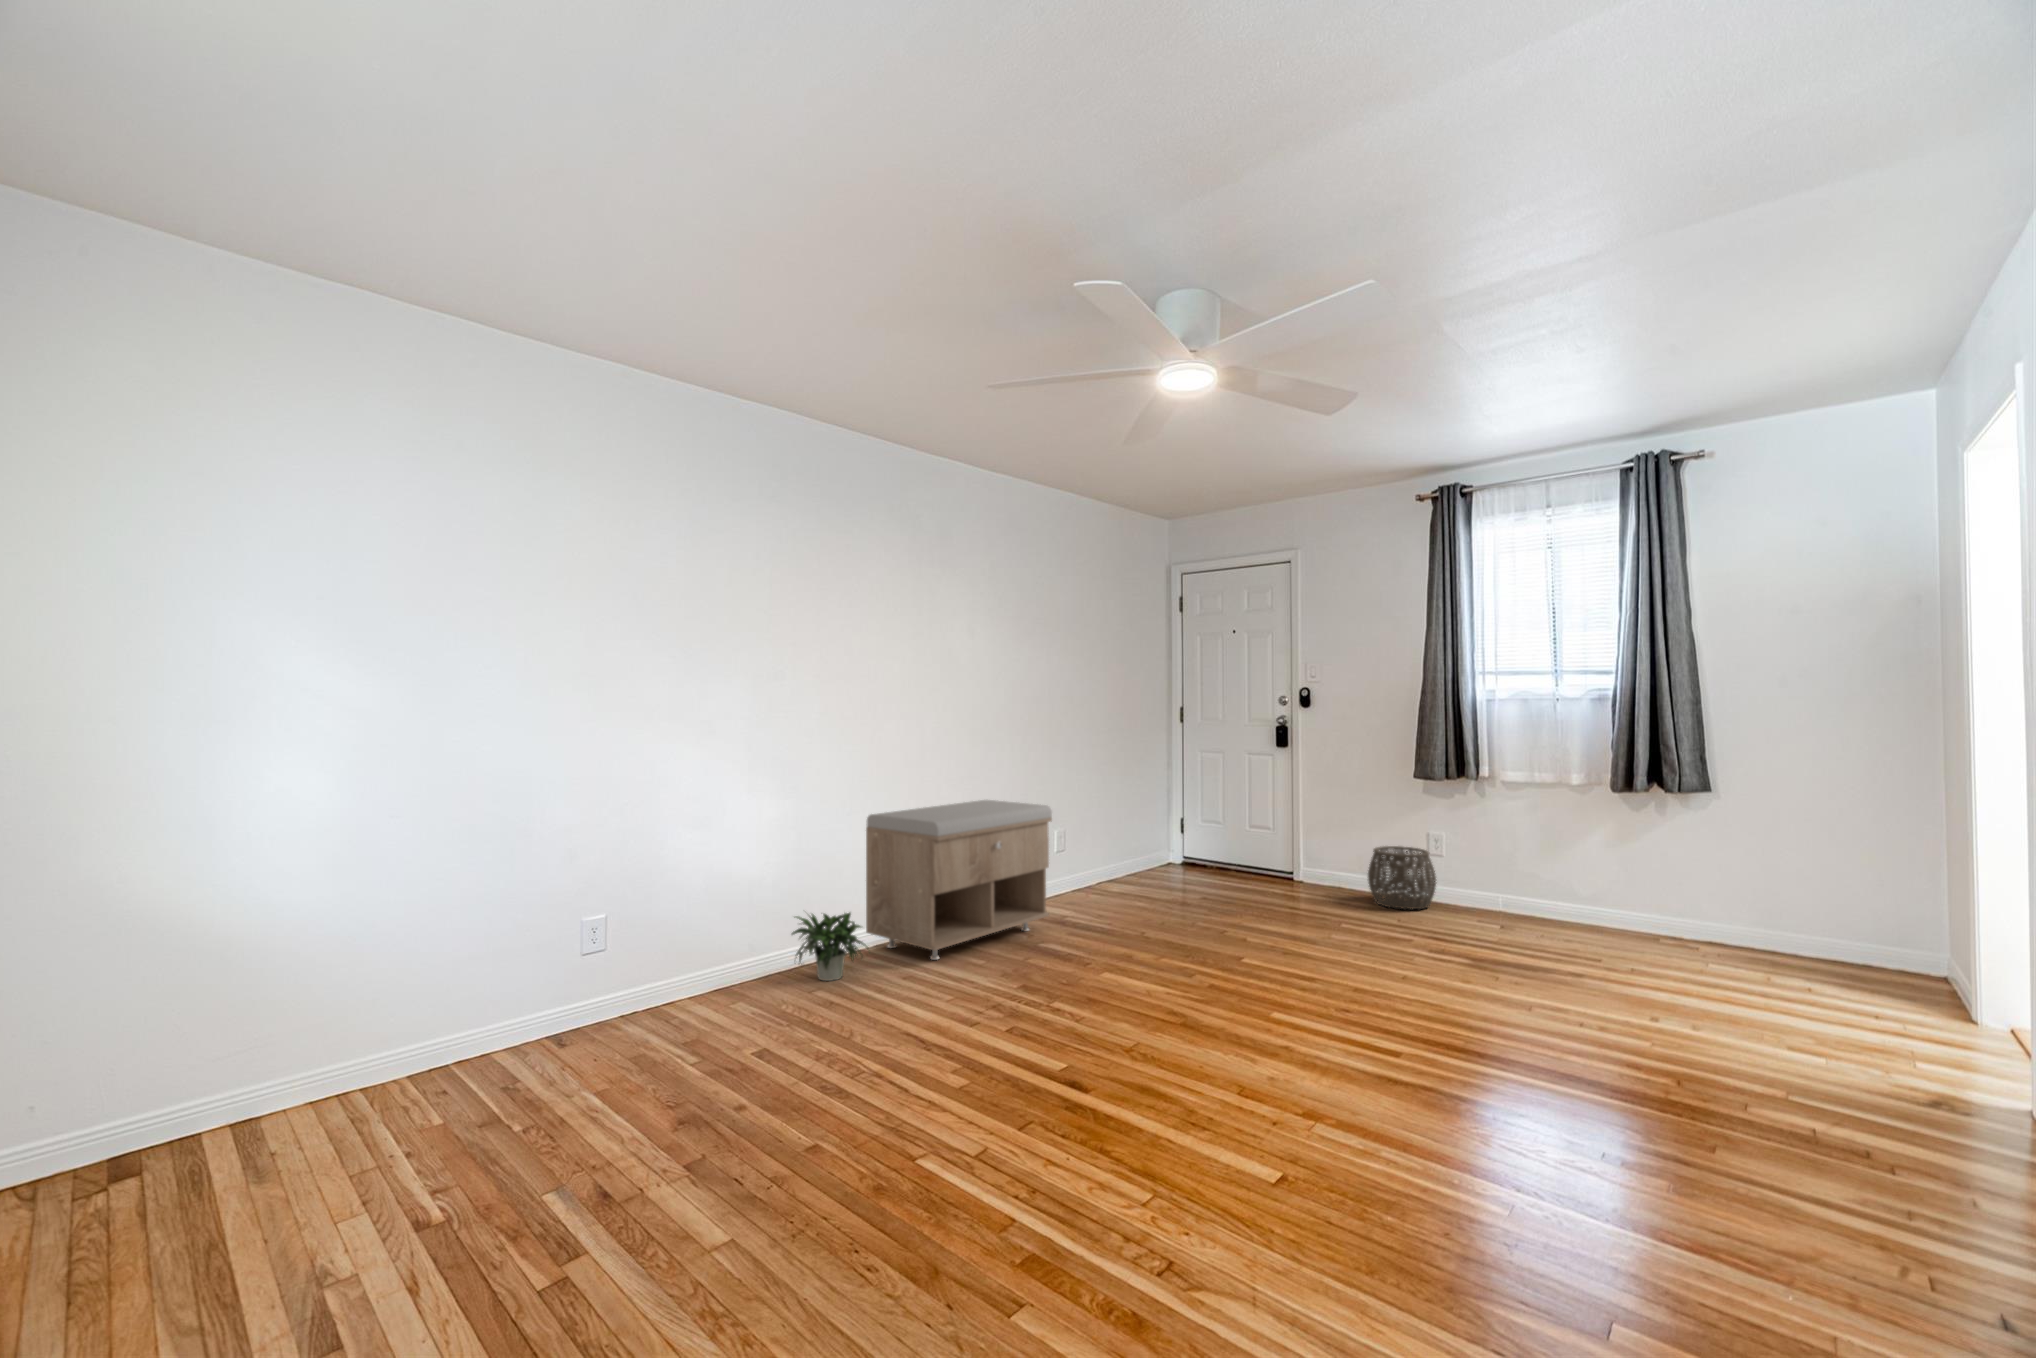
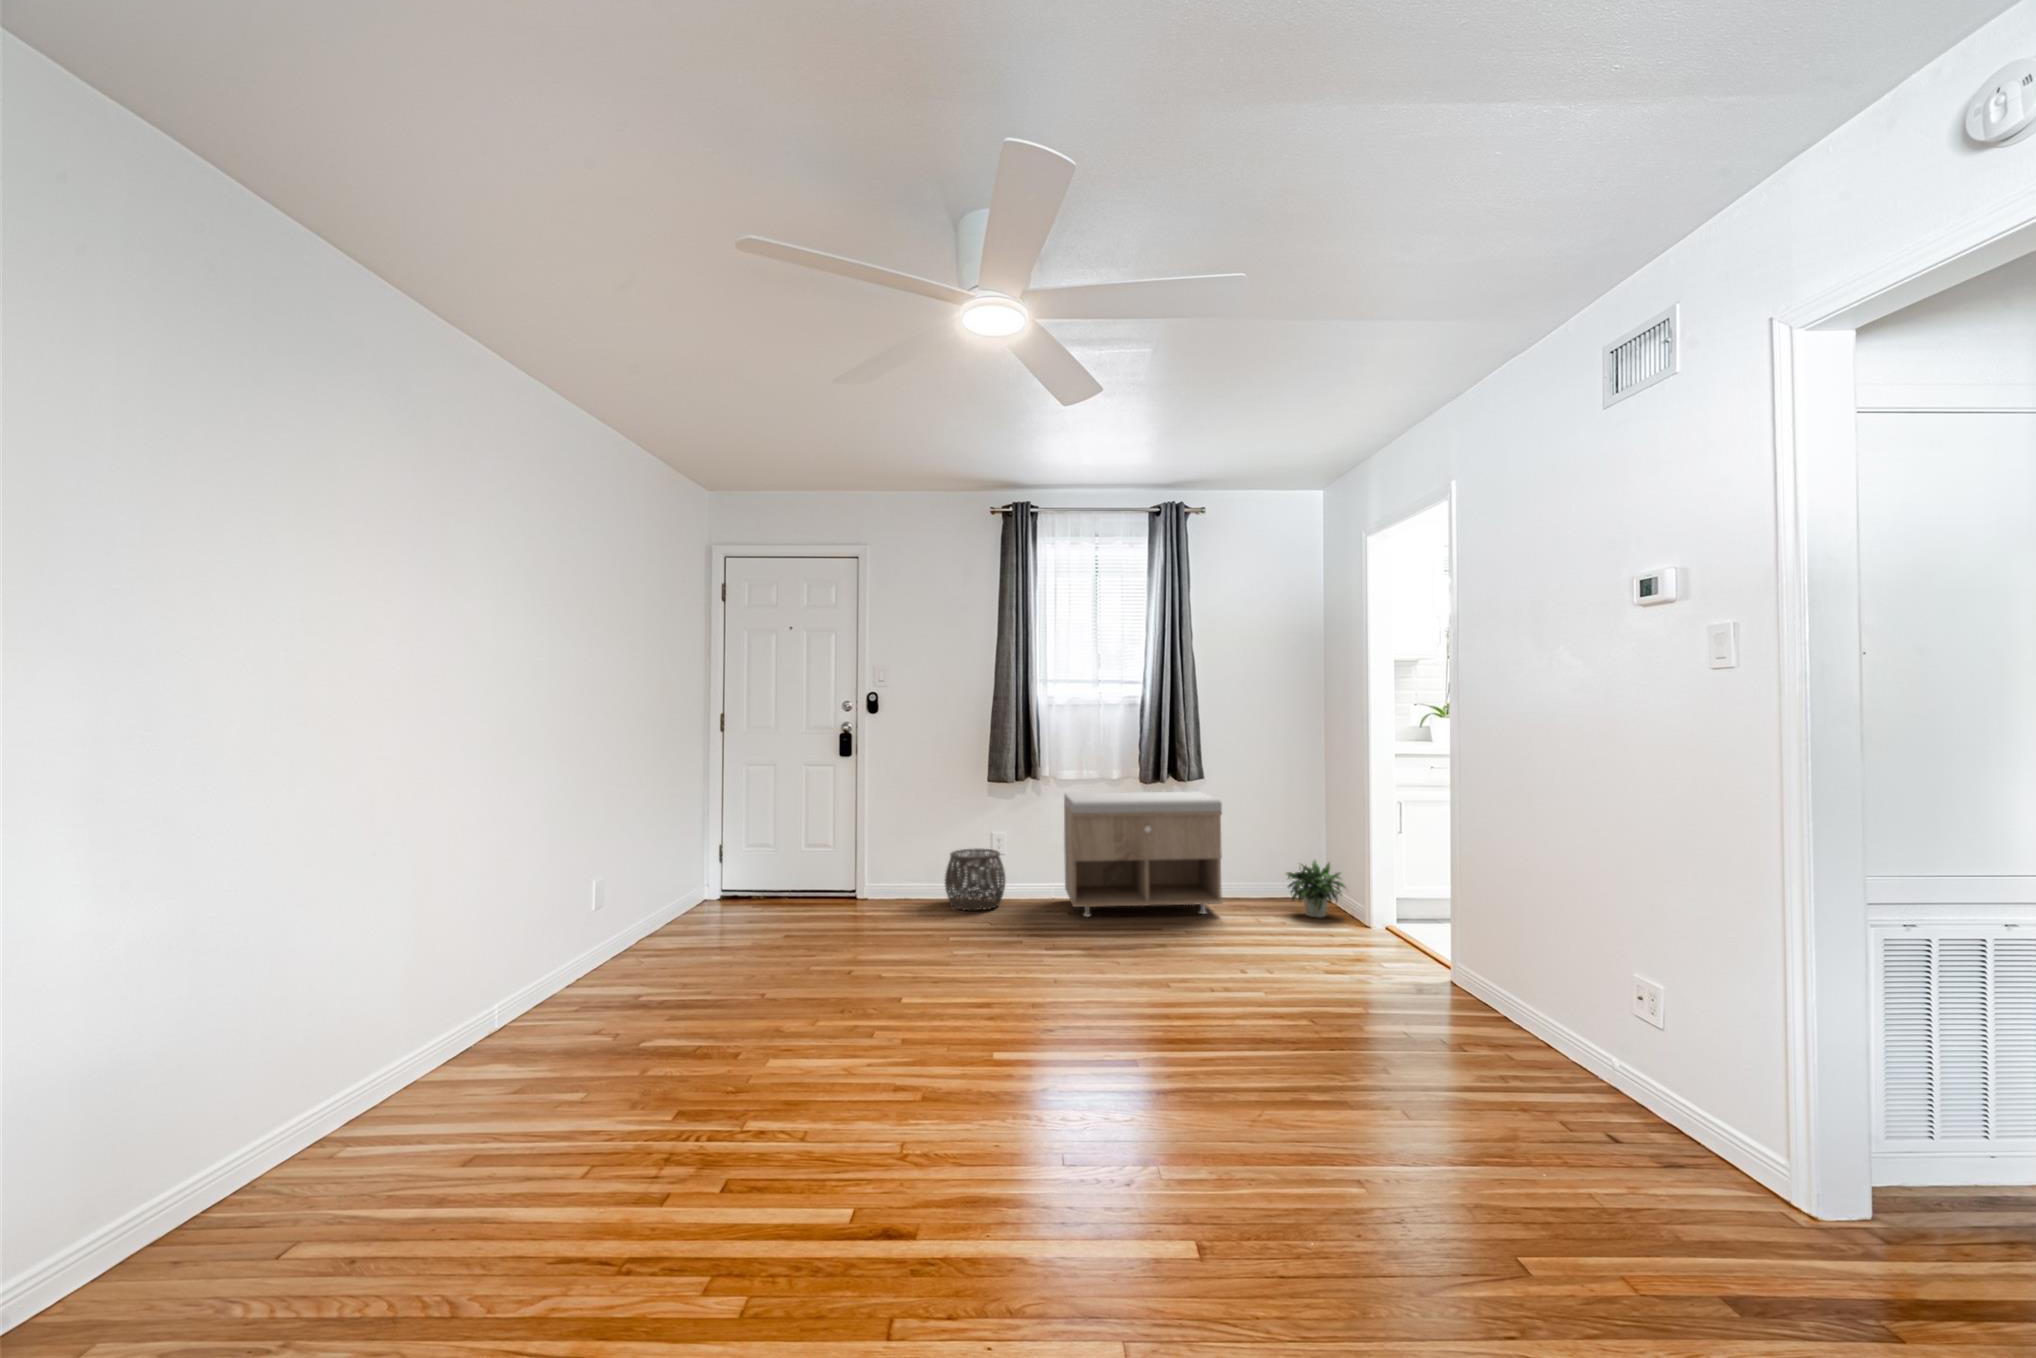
storage bench: present [866,800,1052,960] -> present [1064,792,1222,917]
potted plant: present [792,913,870,981] -> present [1287,860,1345,917]

